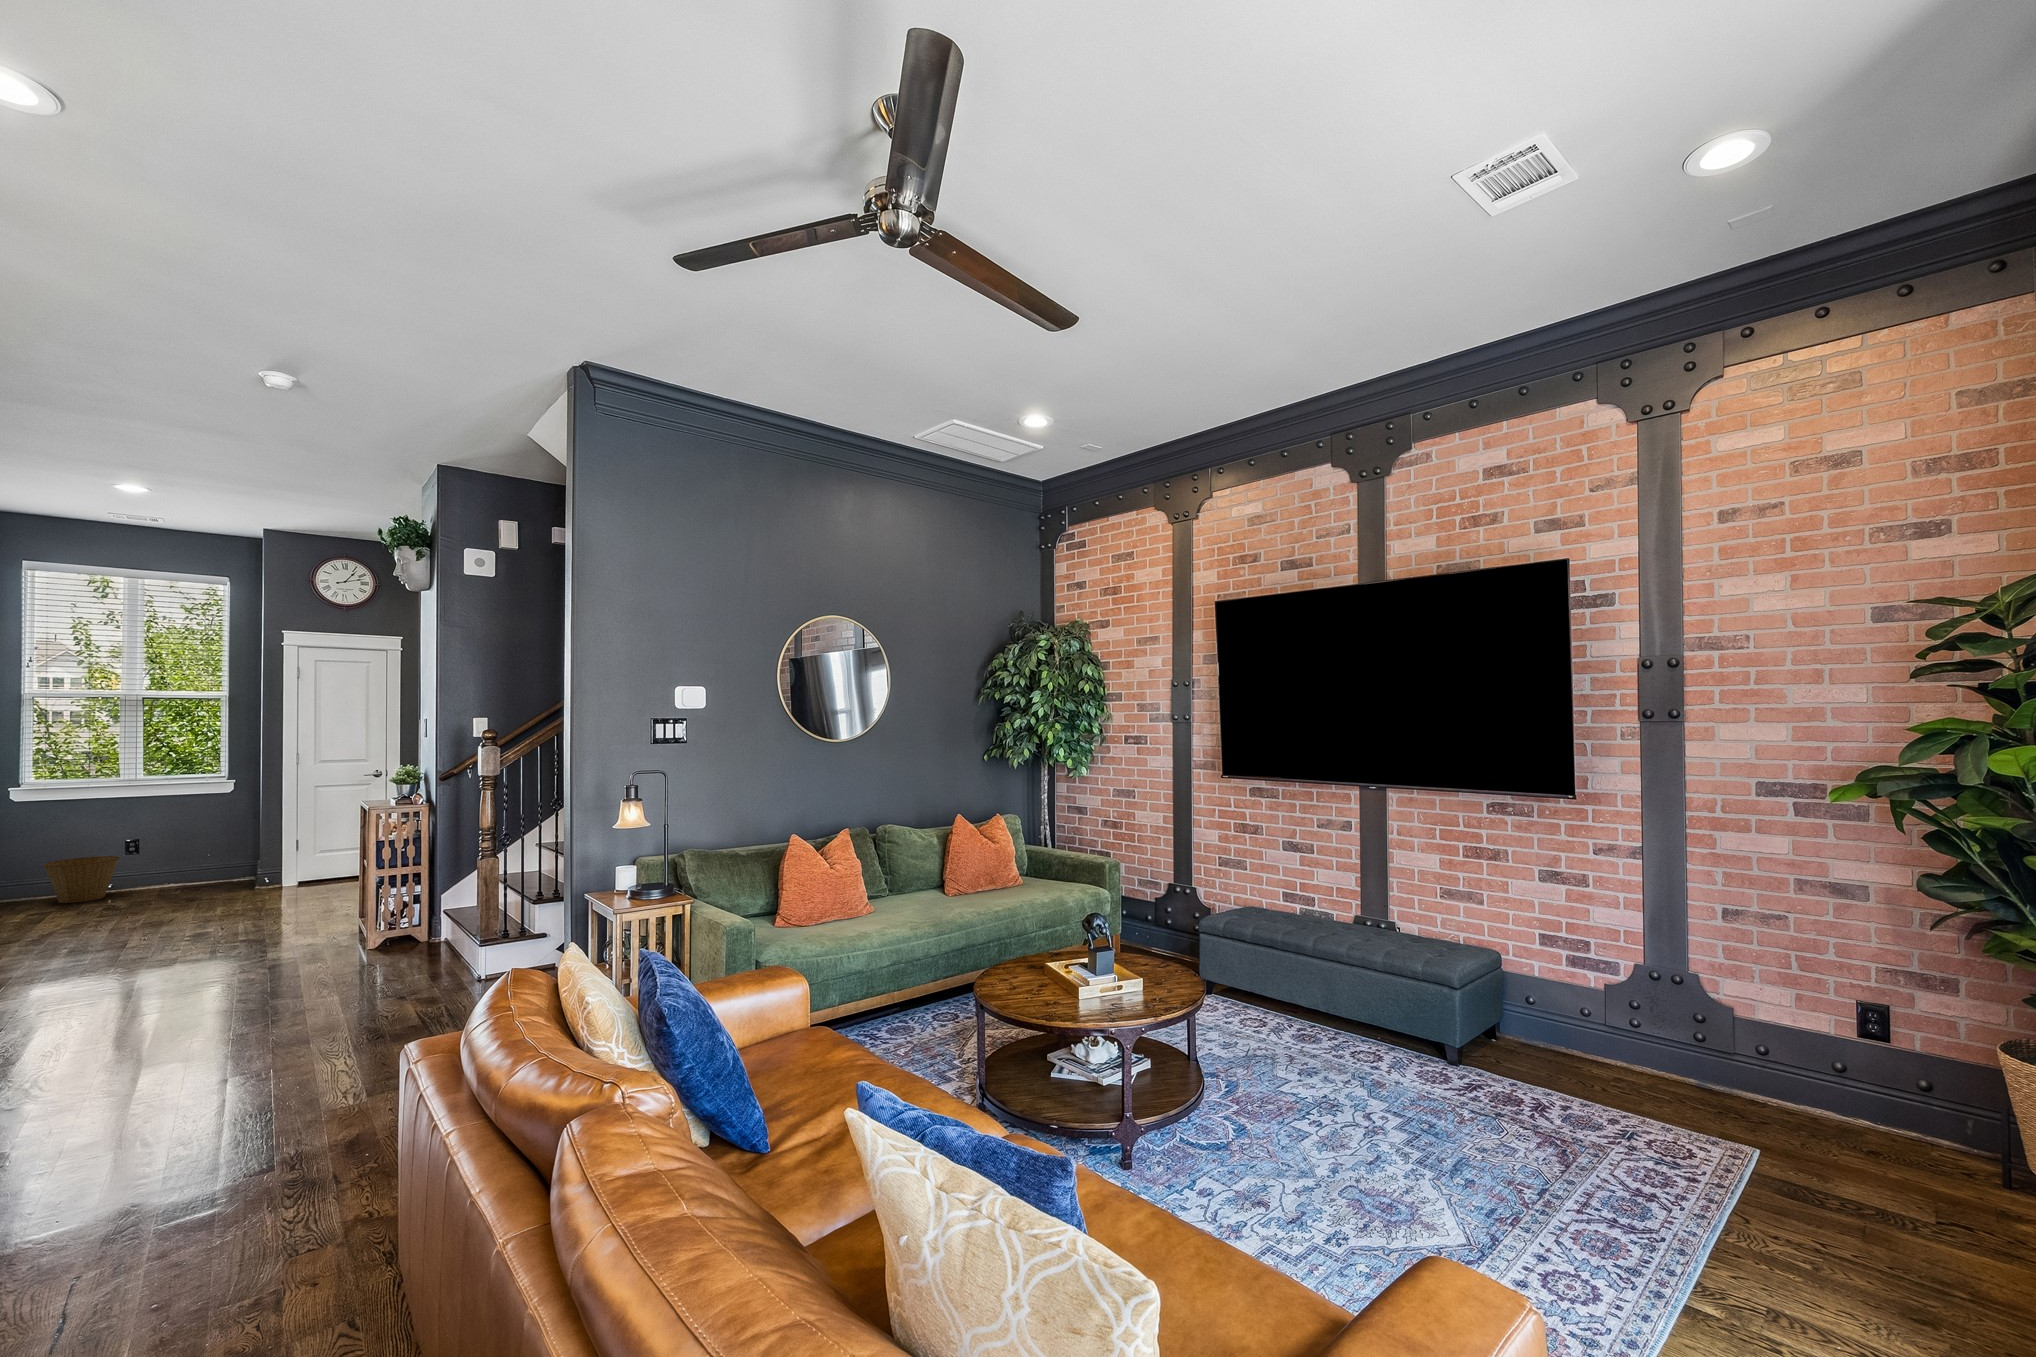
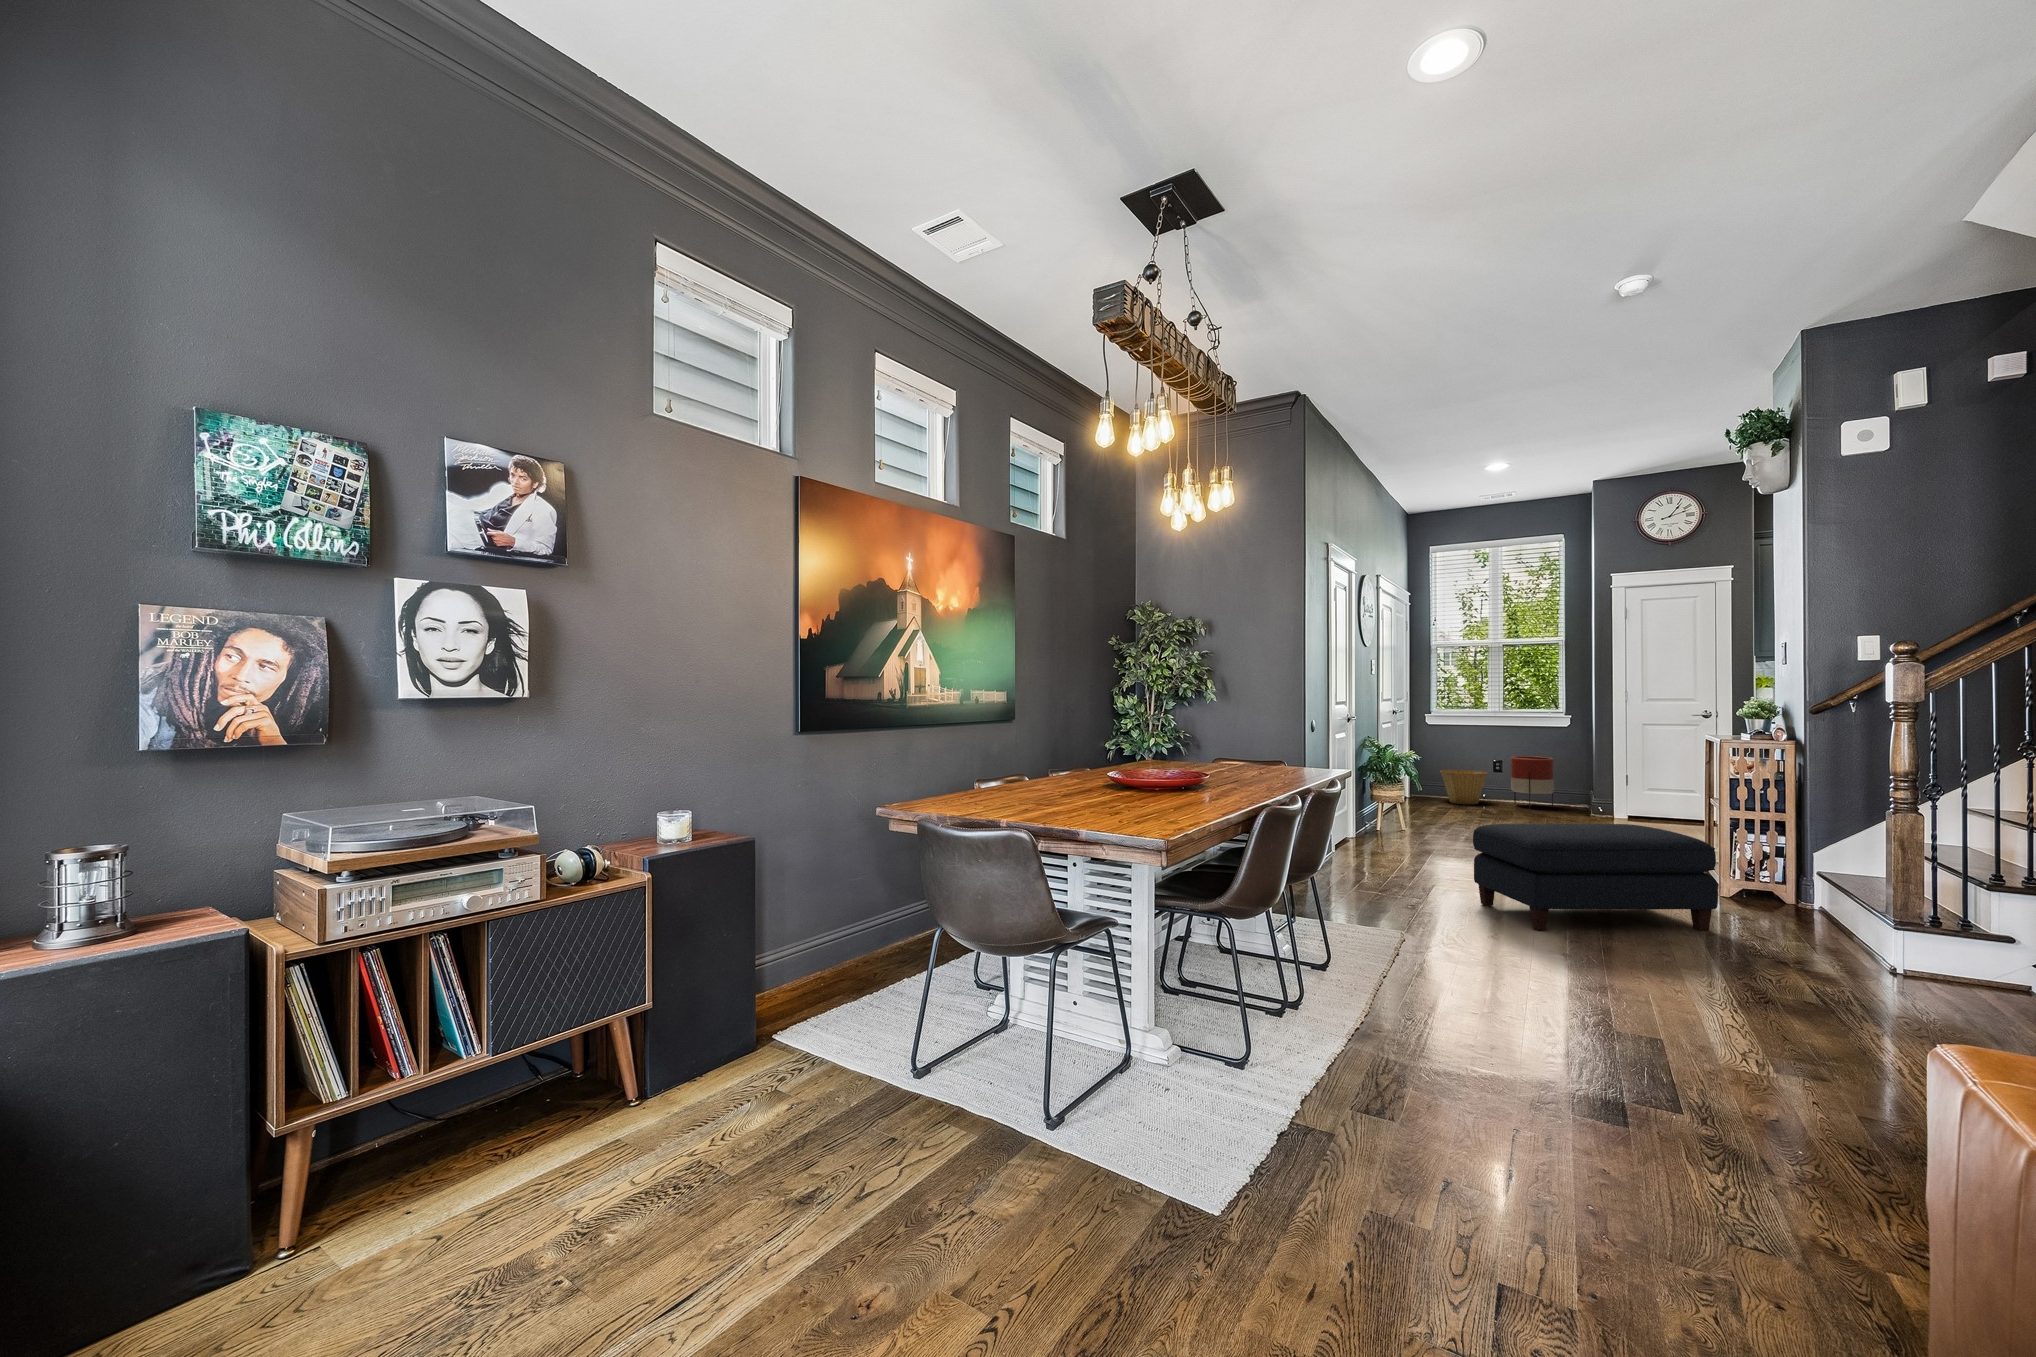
planter: none [153,829,211,892] -> present [1511,756,1554,809]
ottoman: none [78,904,356,1047] -> present [1473,824,1718,930]

